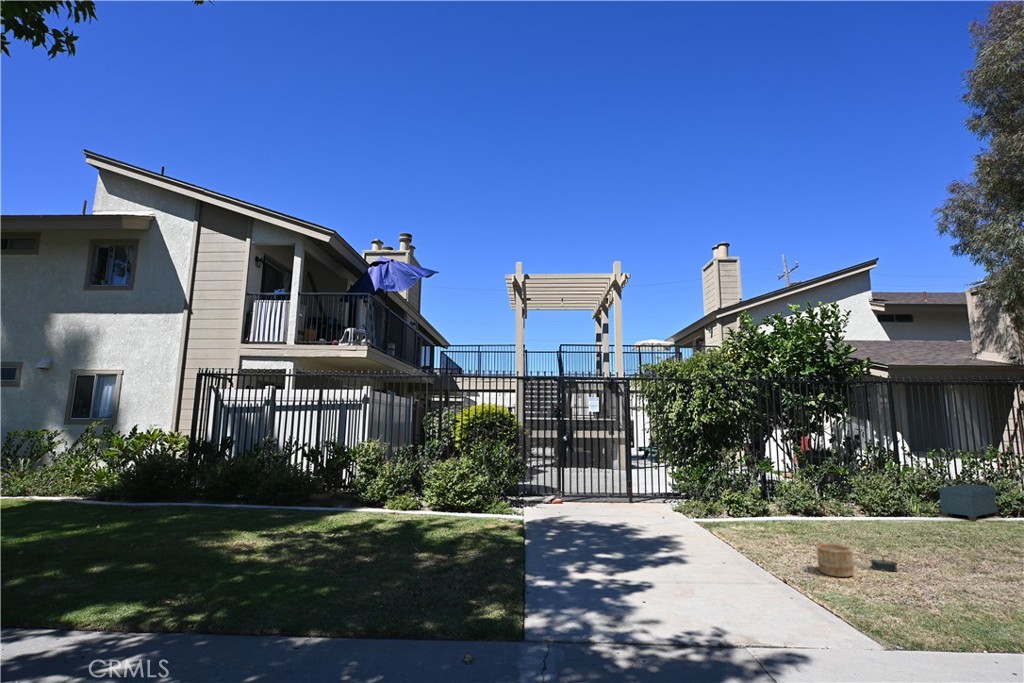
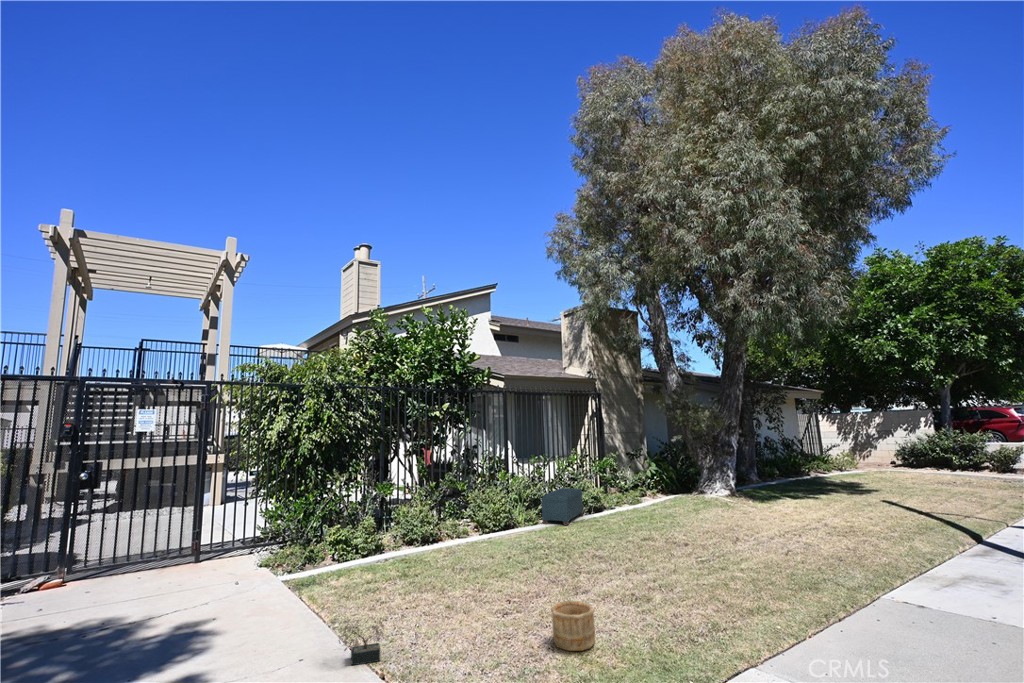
decorative plant: present [865,543,897,571] -> present [339,620,388,665]
wooden bucket: present [816,544,854,577] -> present [551,601,595,651]

